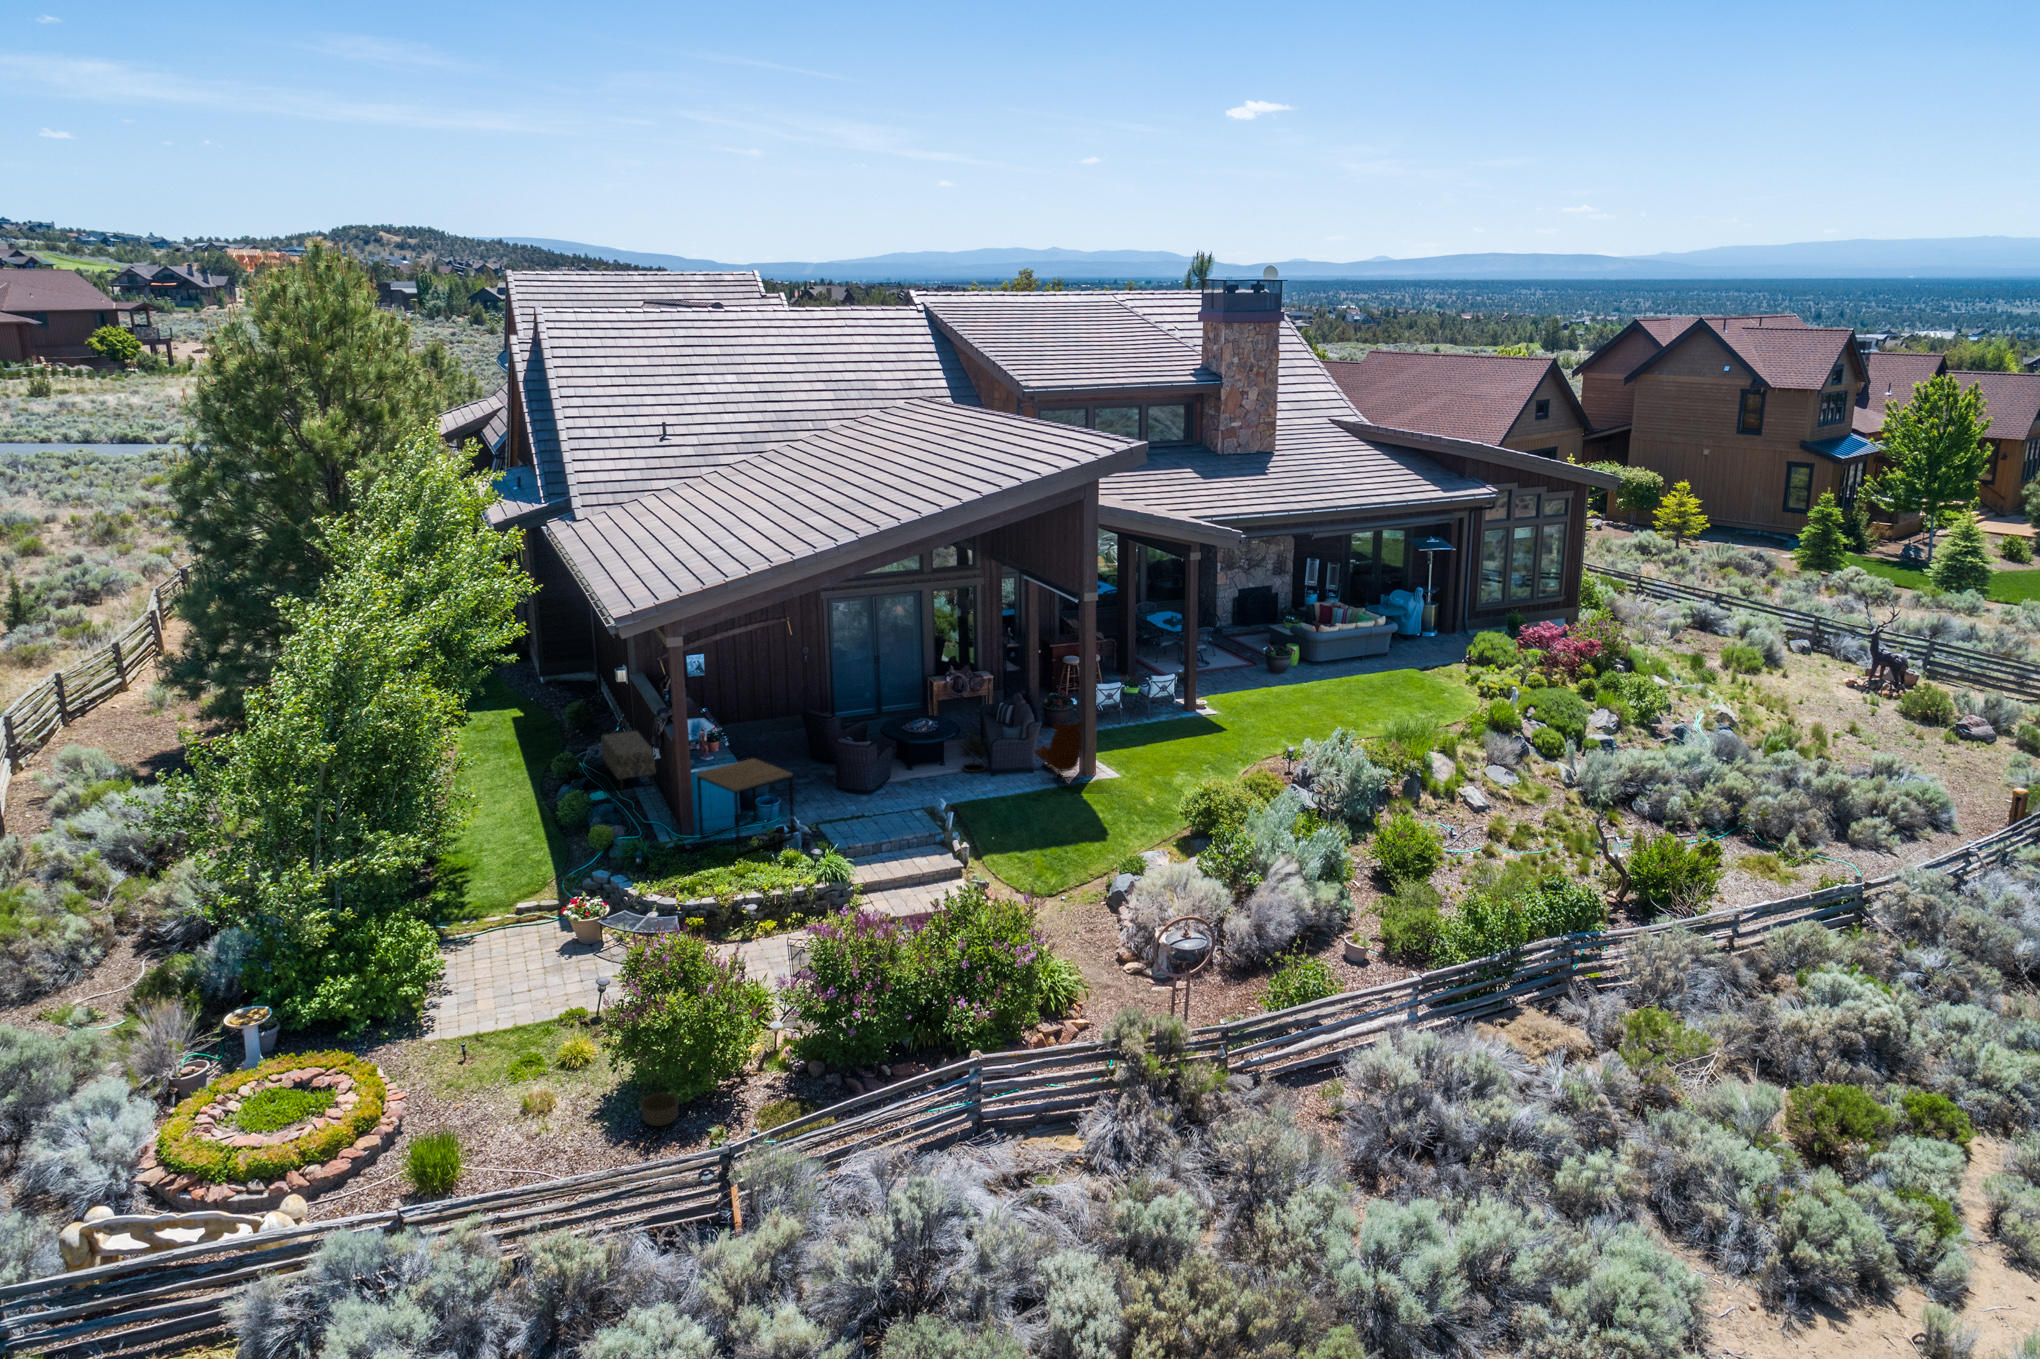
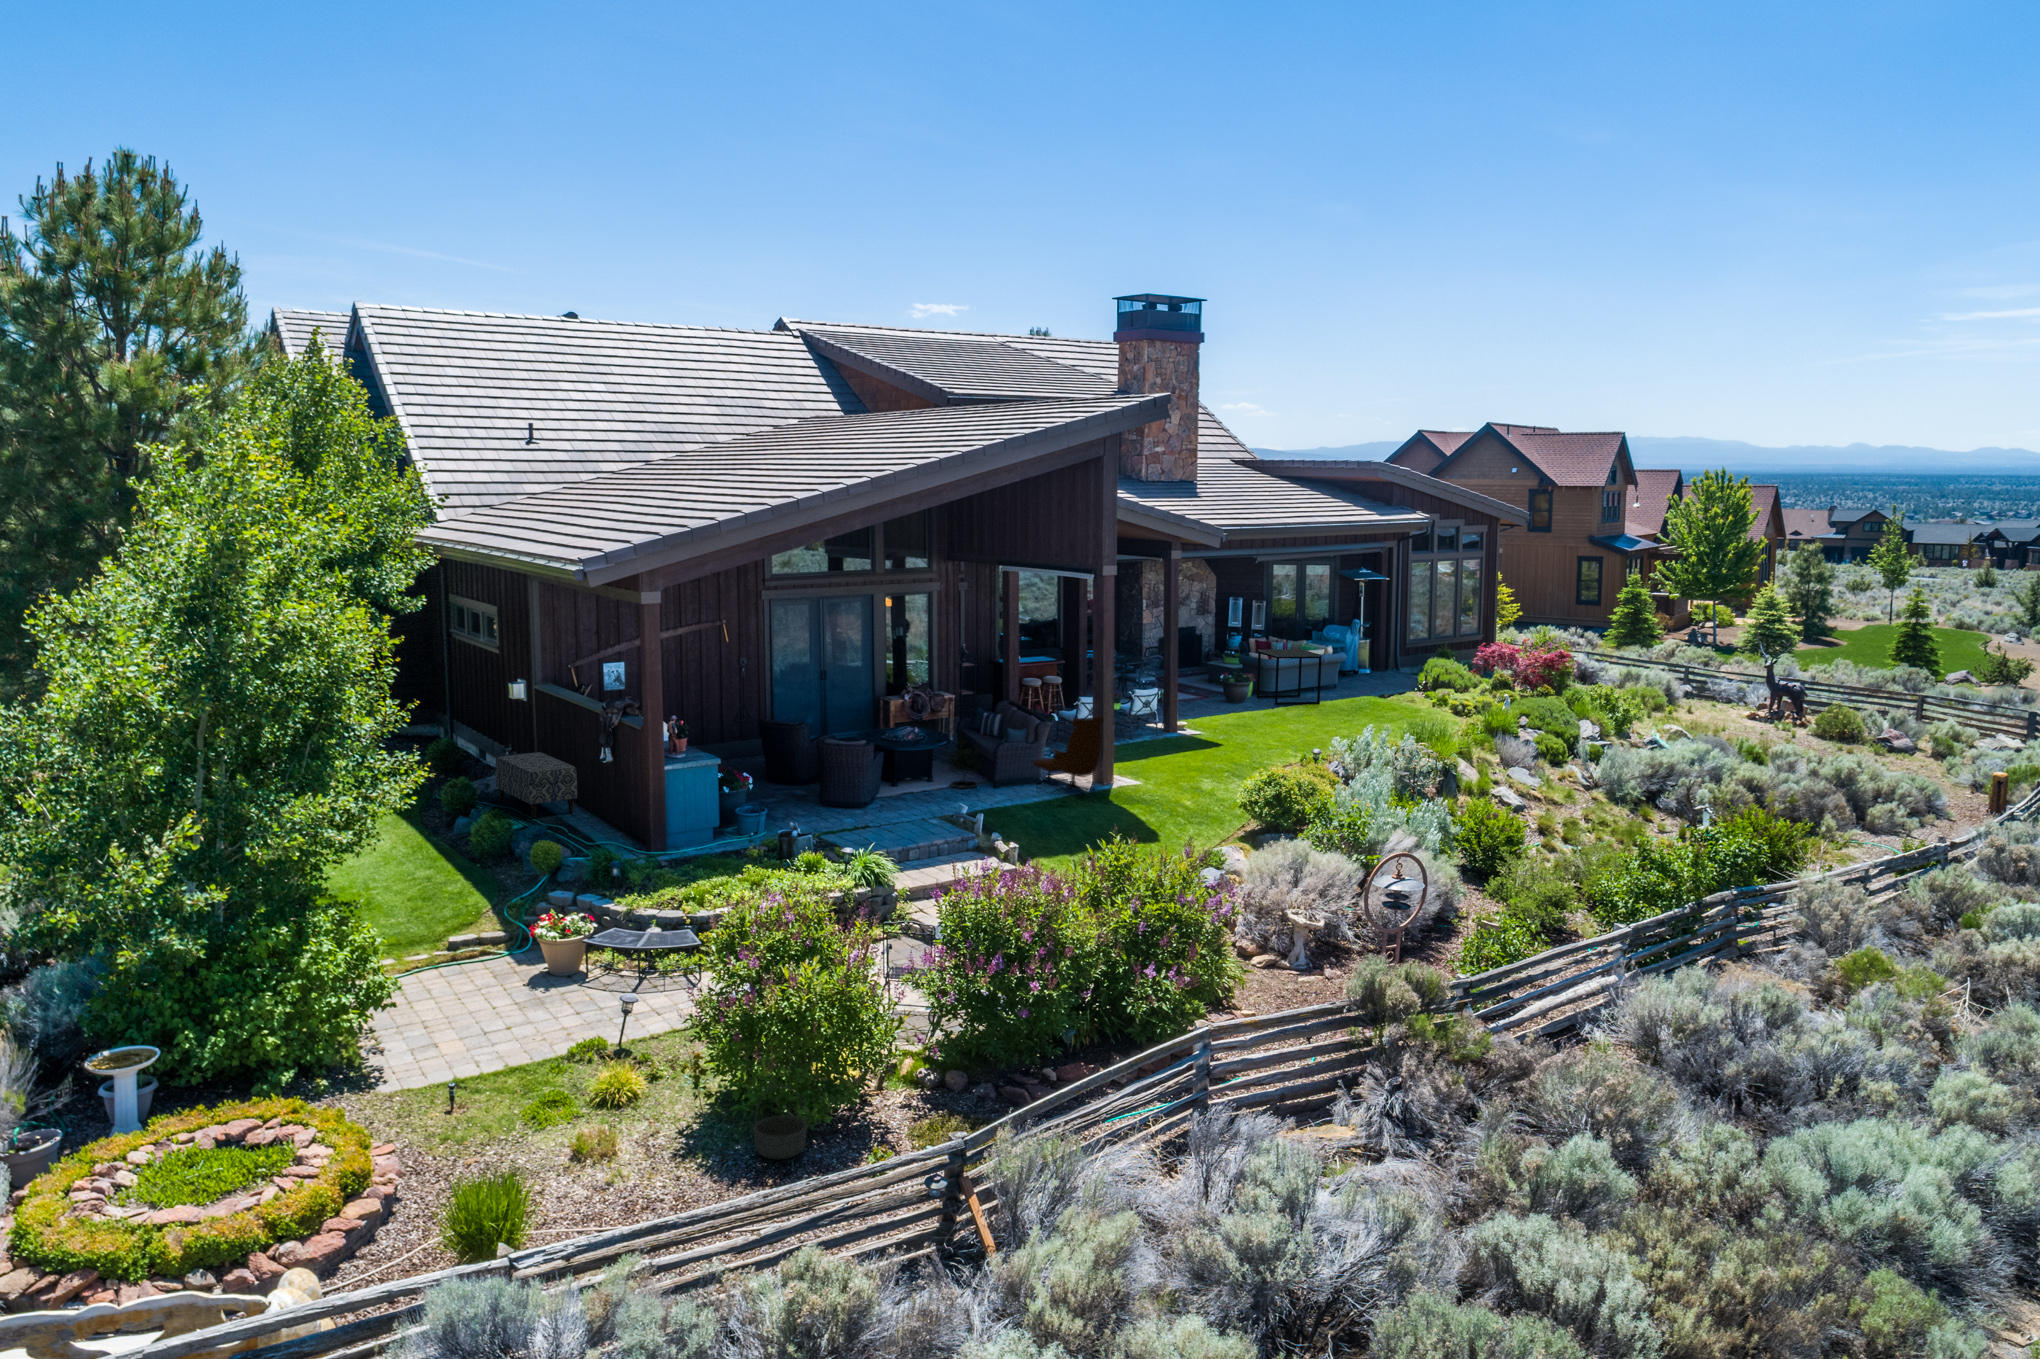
side table: present [697,759,794,855] -> present [1257,649,1322,705]

